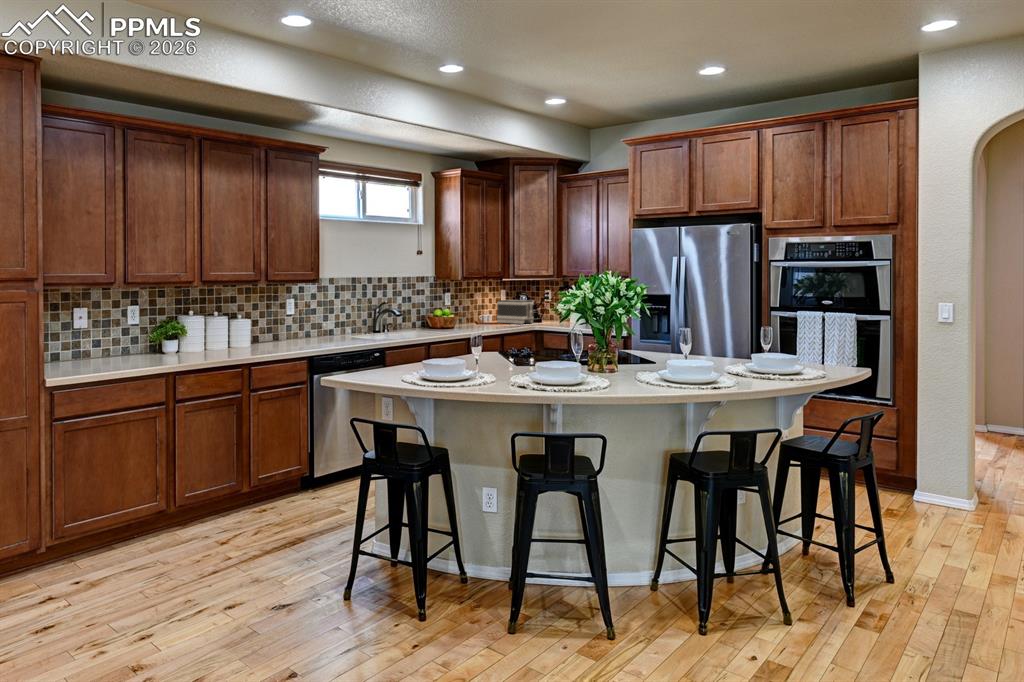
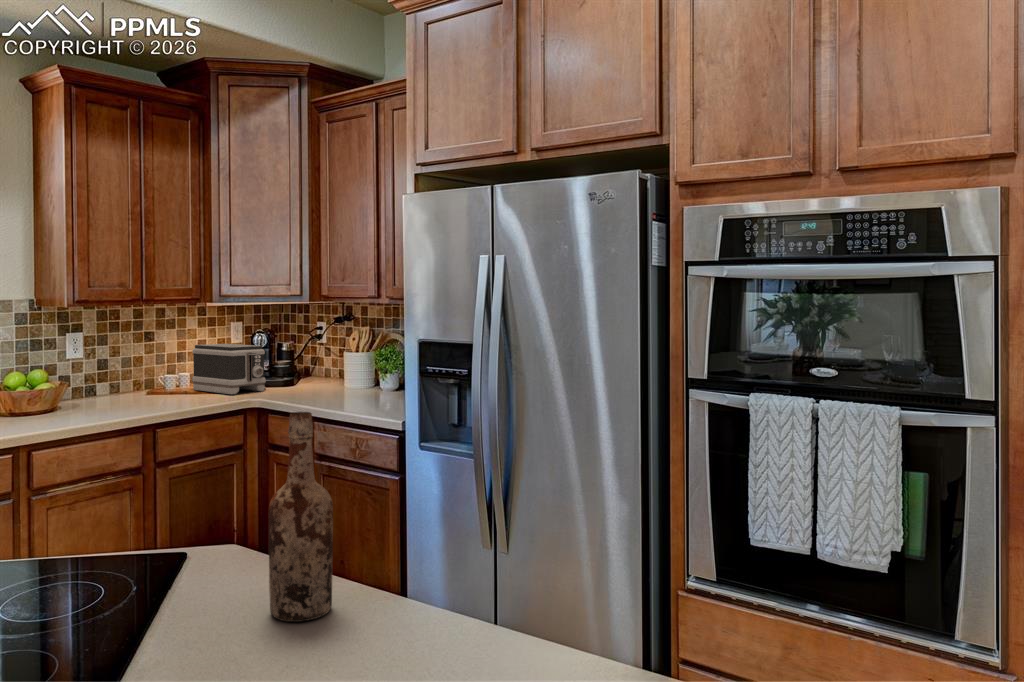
wine bottle: none [670,305,689,363] -> present [268,412,333,622]

